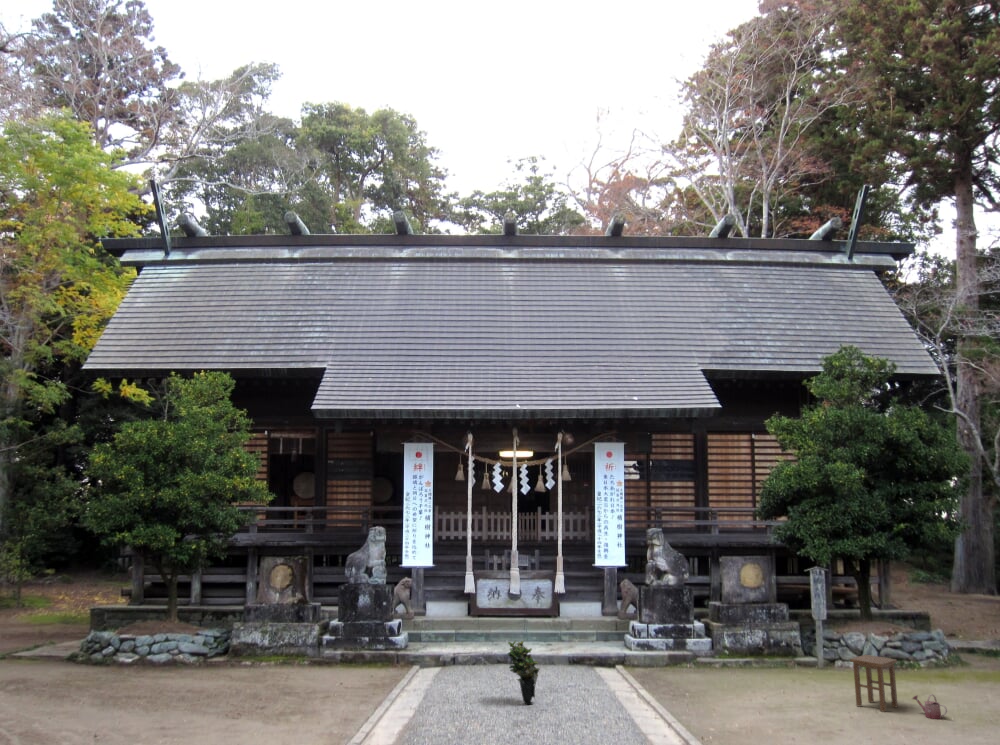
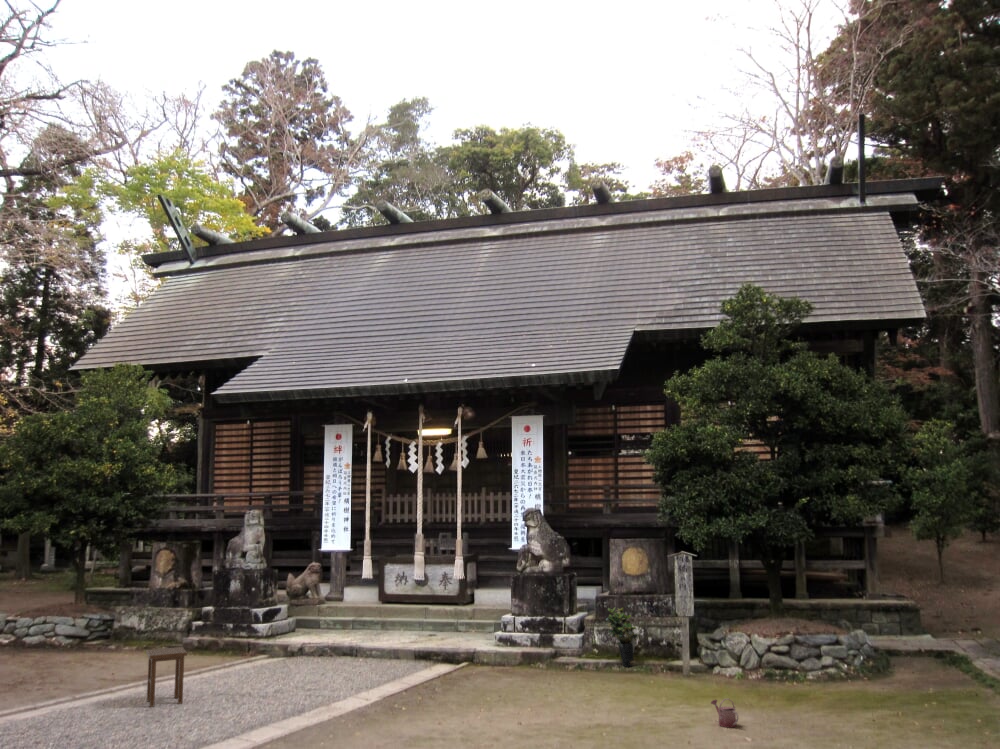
potted plant: present [507,641,540,705] -> present [606,608,638,667]
stool: present [850,655,898,712] -> present [146,647,187,707]

